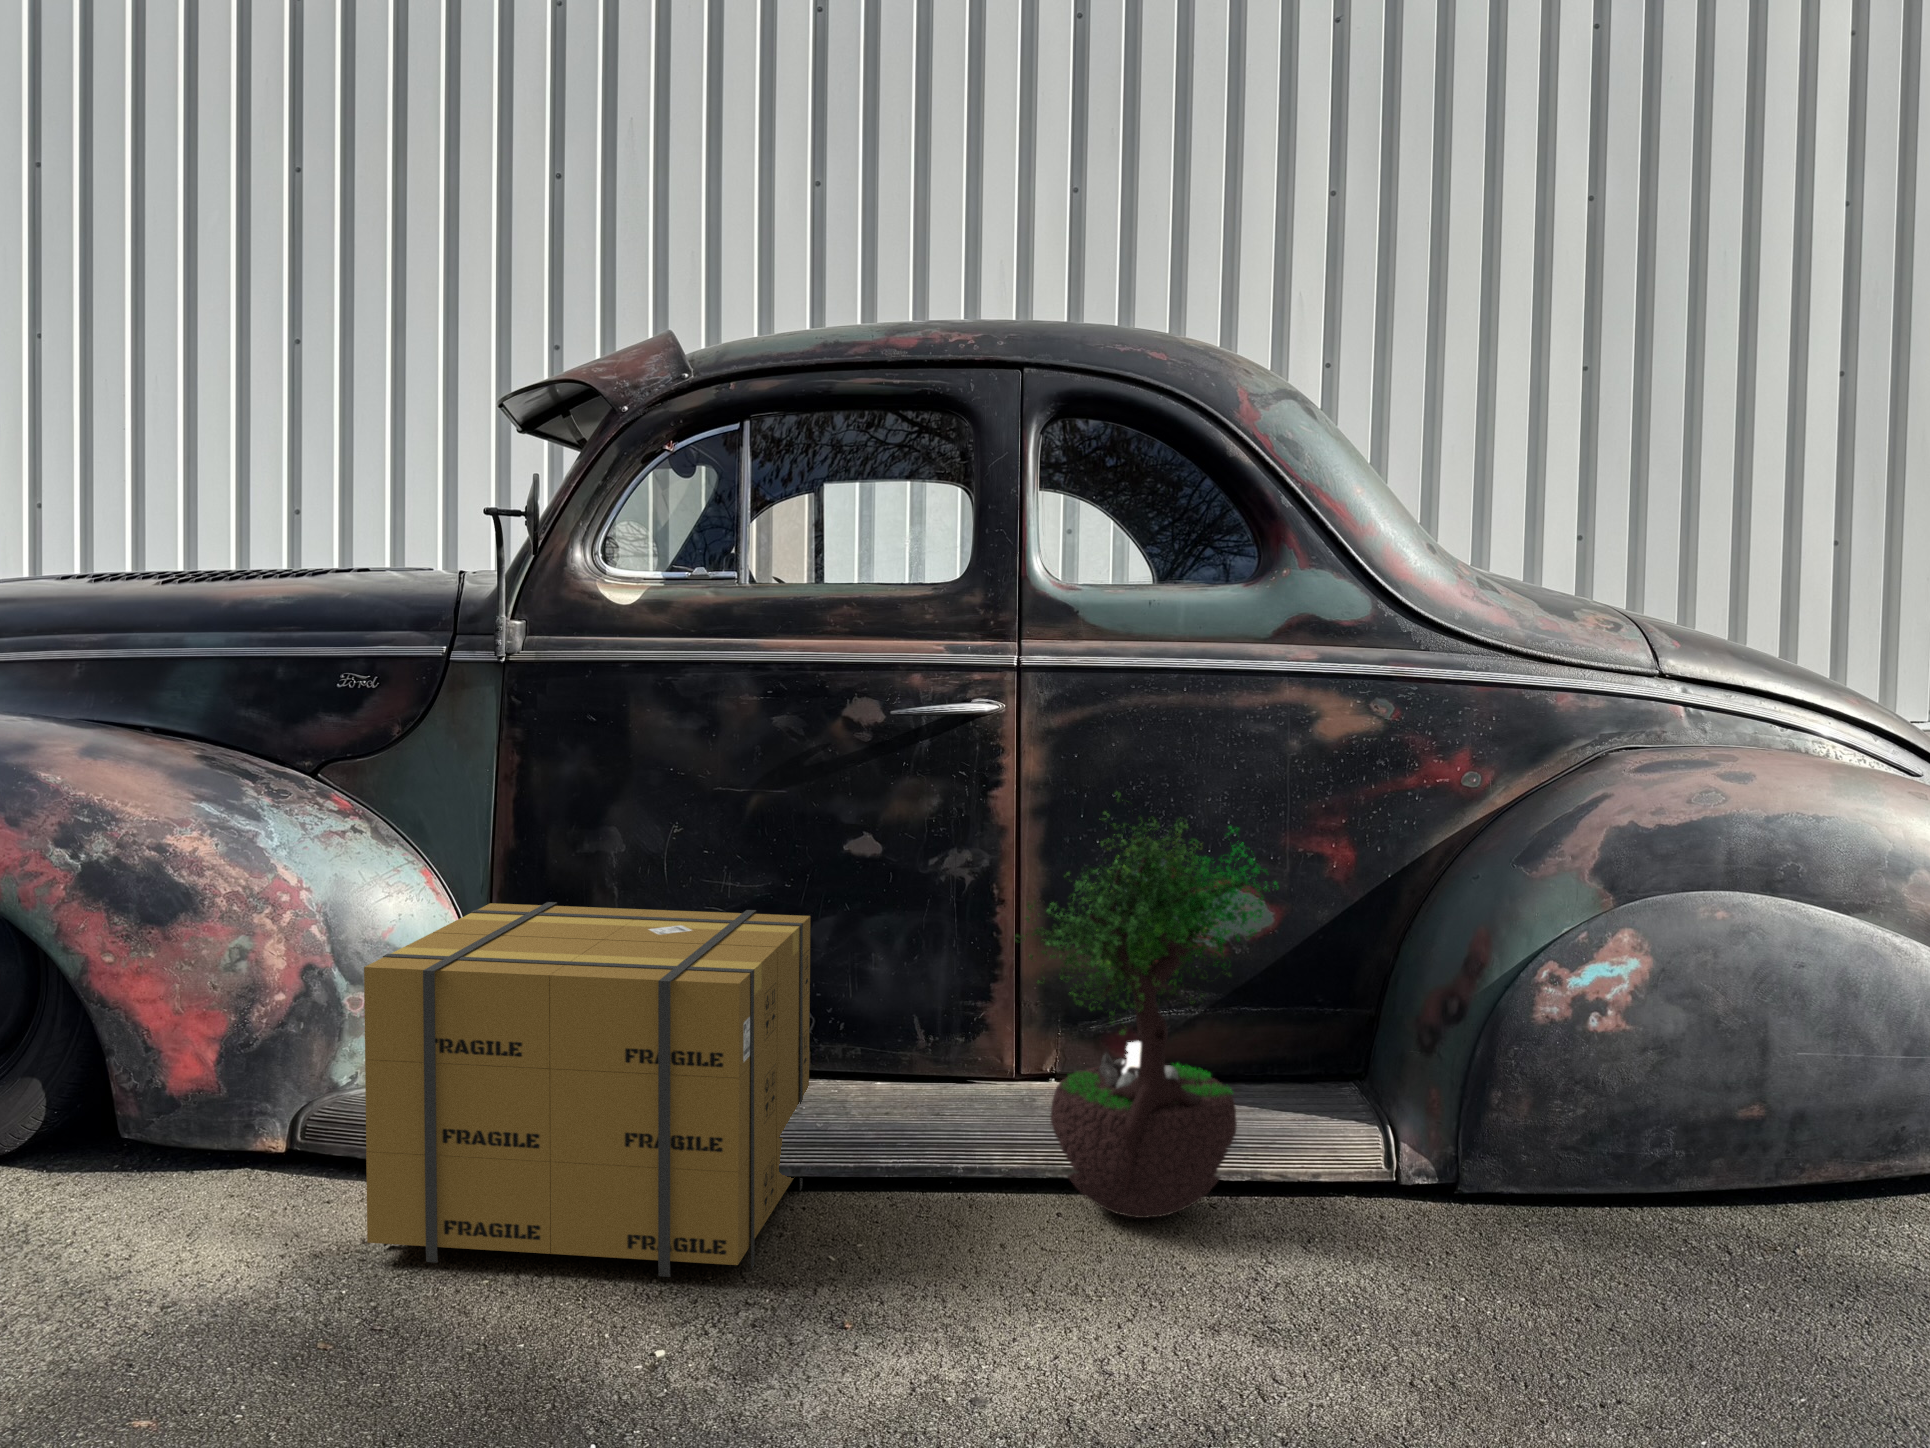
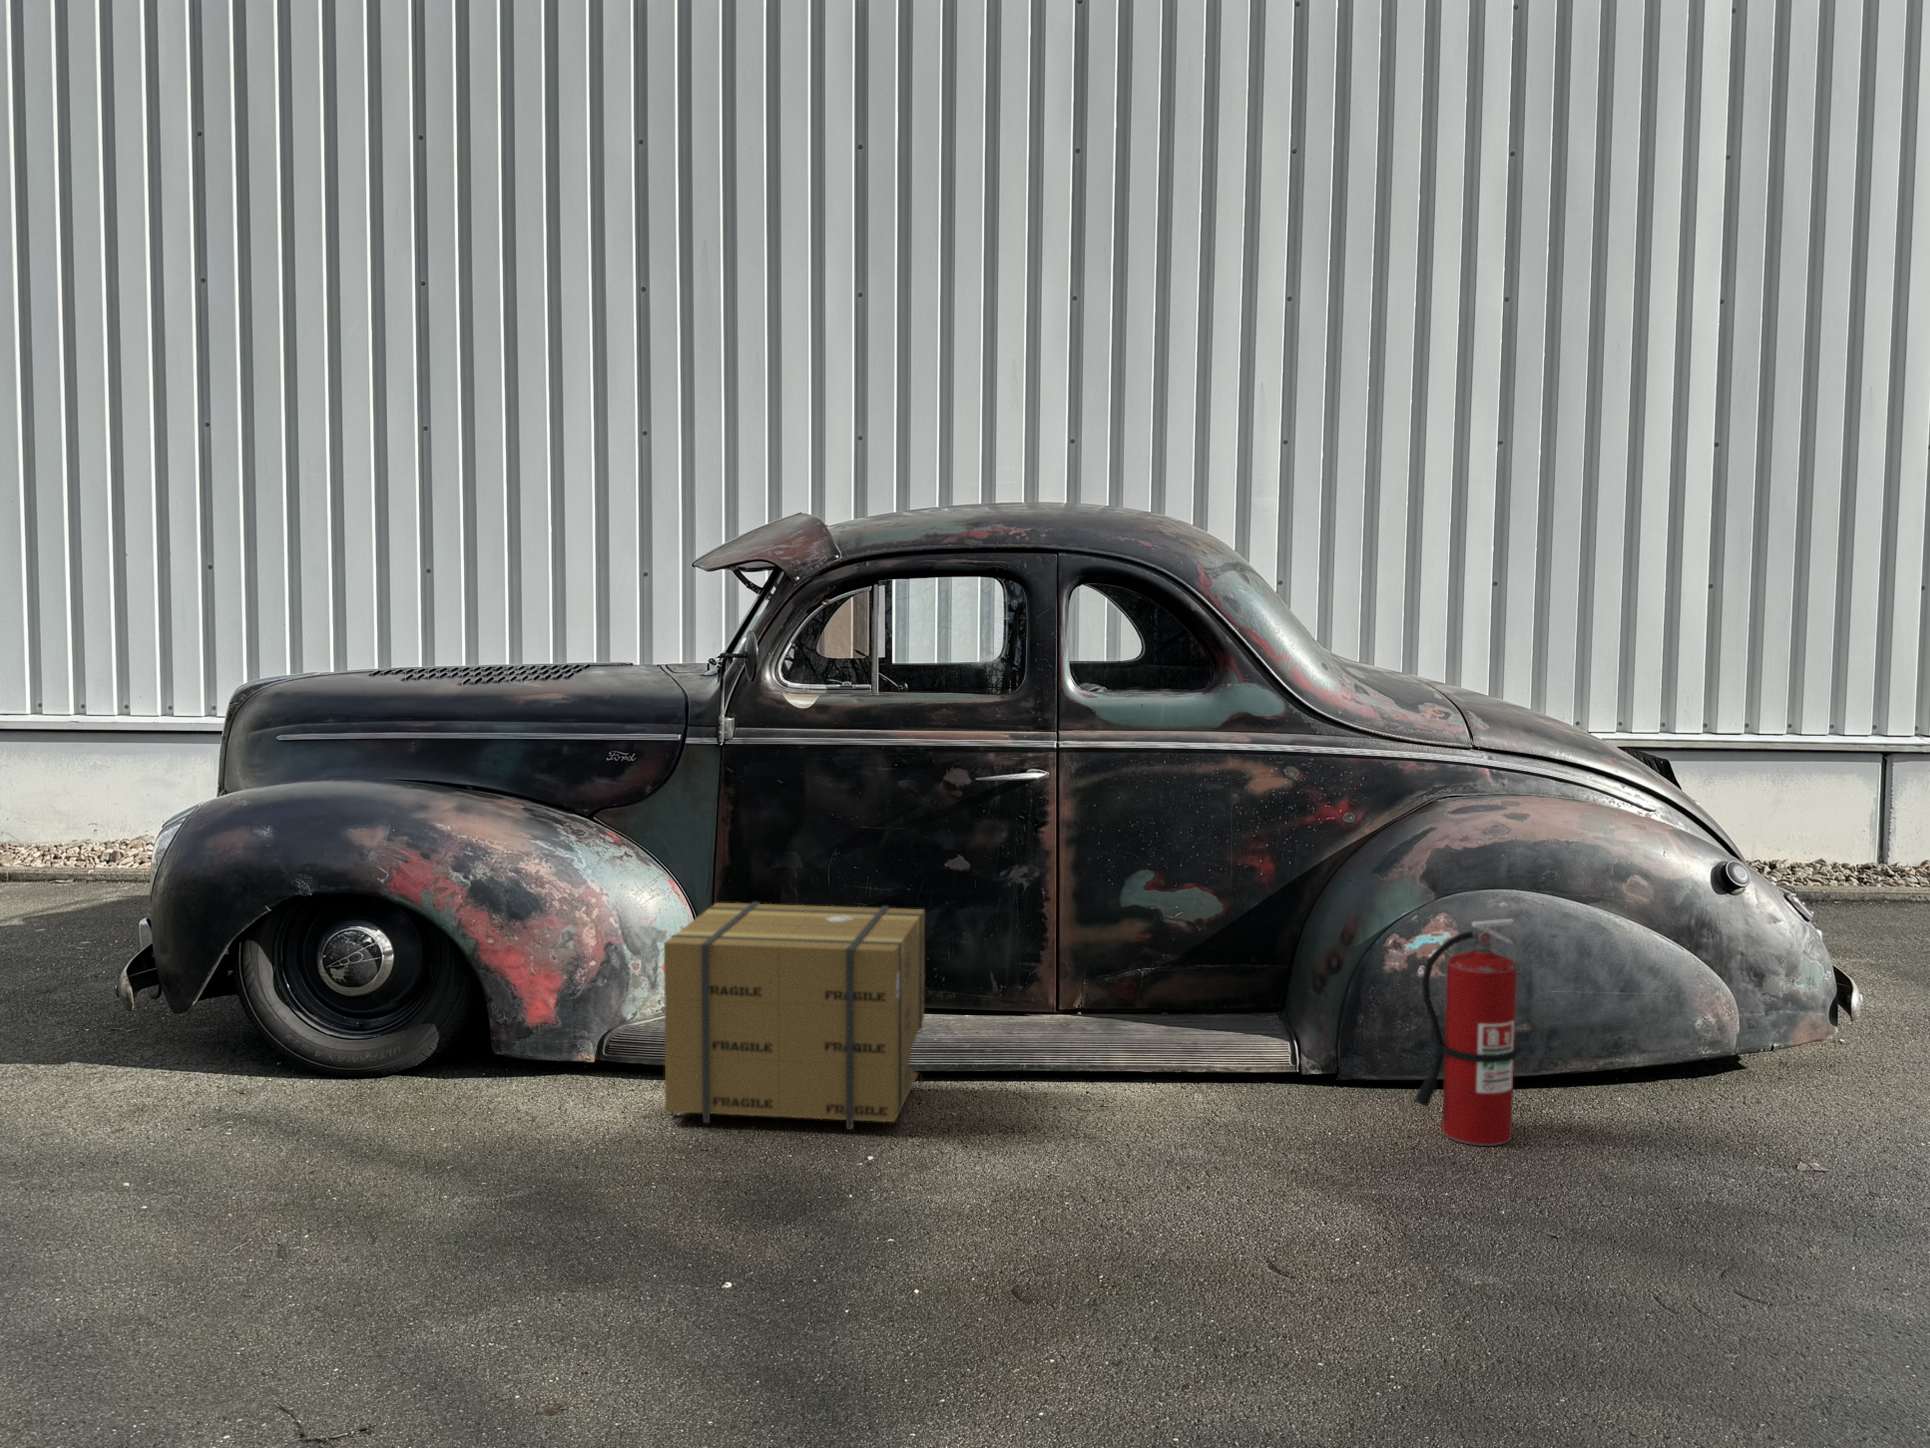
potted tree: present [1015,792,1278,1218] -> none [1059,830,1224,1098]
fire extinguisher: none [1588,938,1760,1312] -> present [1415,919,1517,1146]

